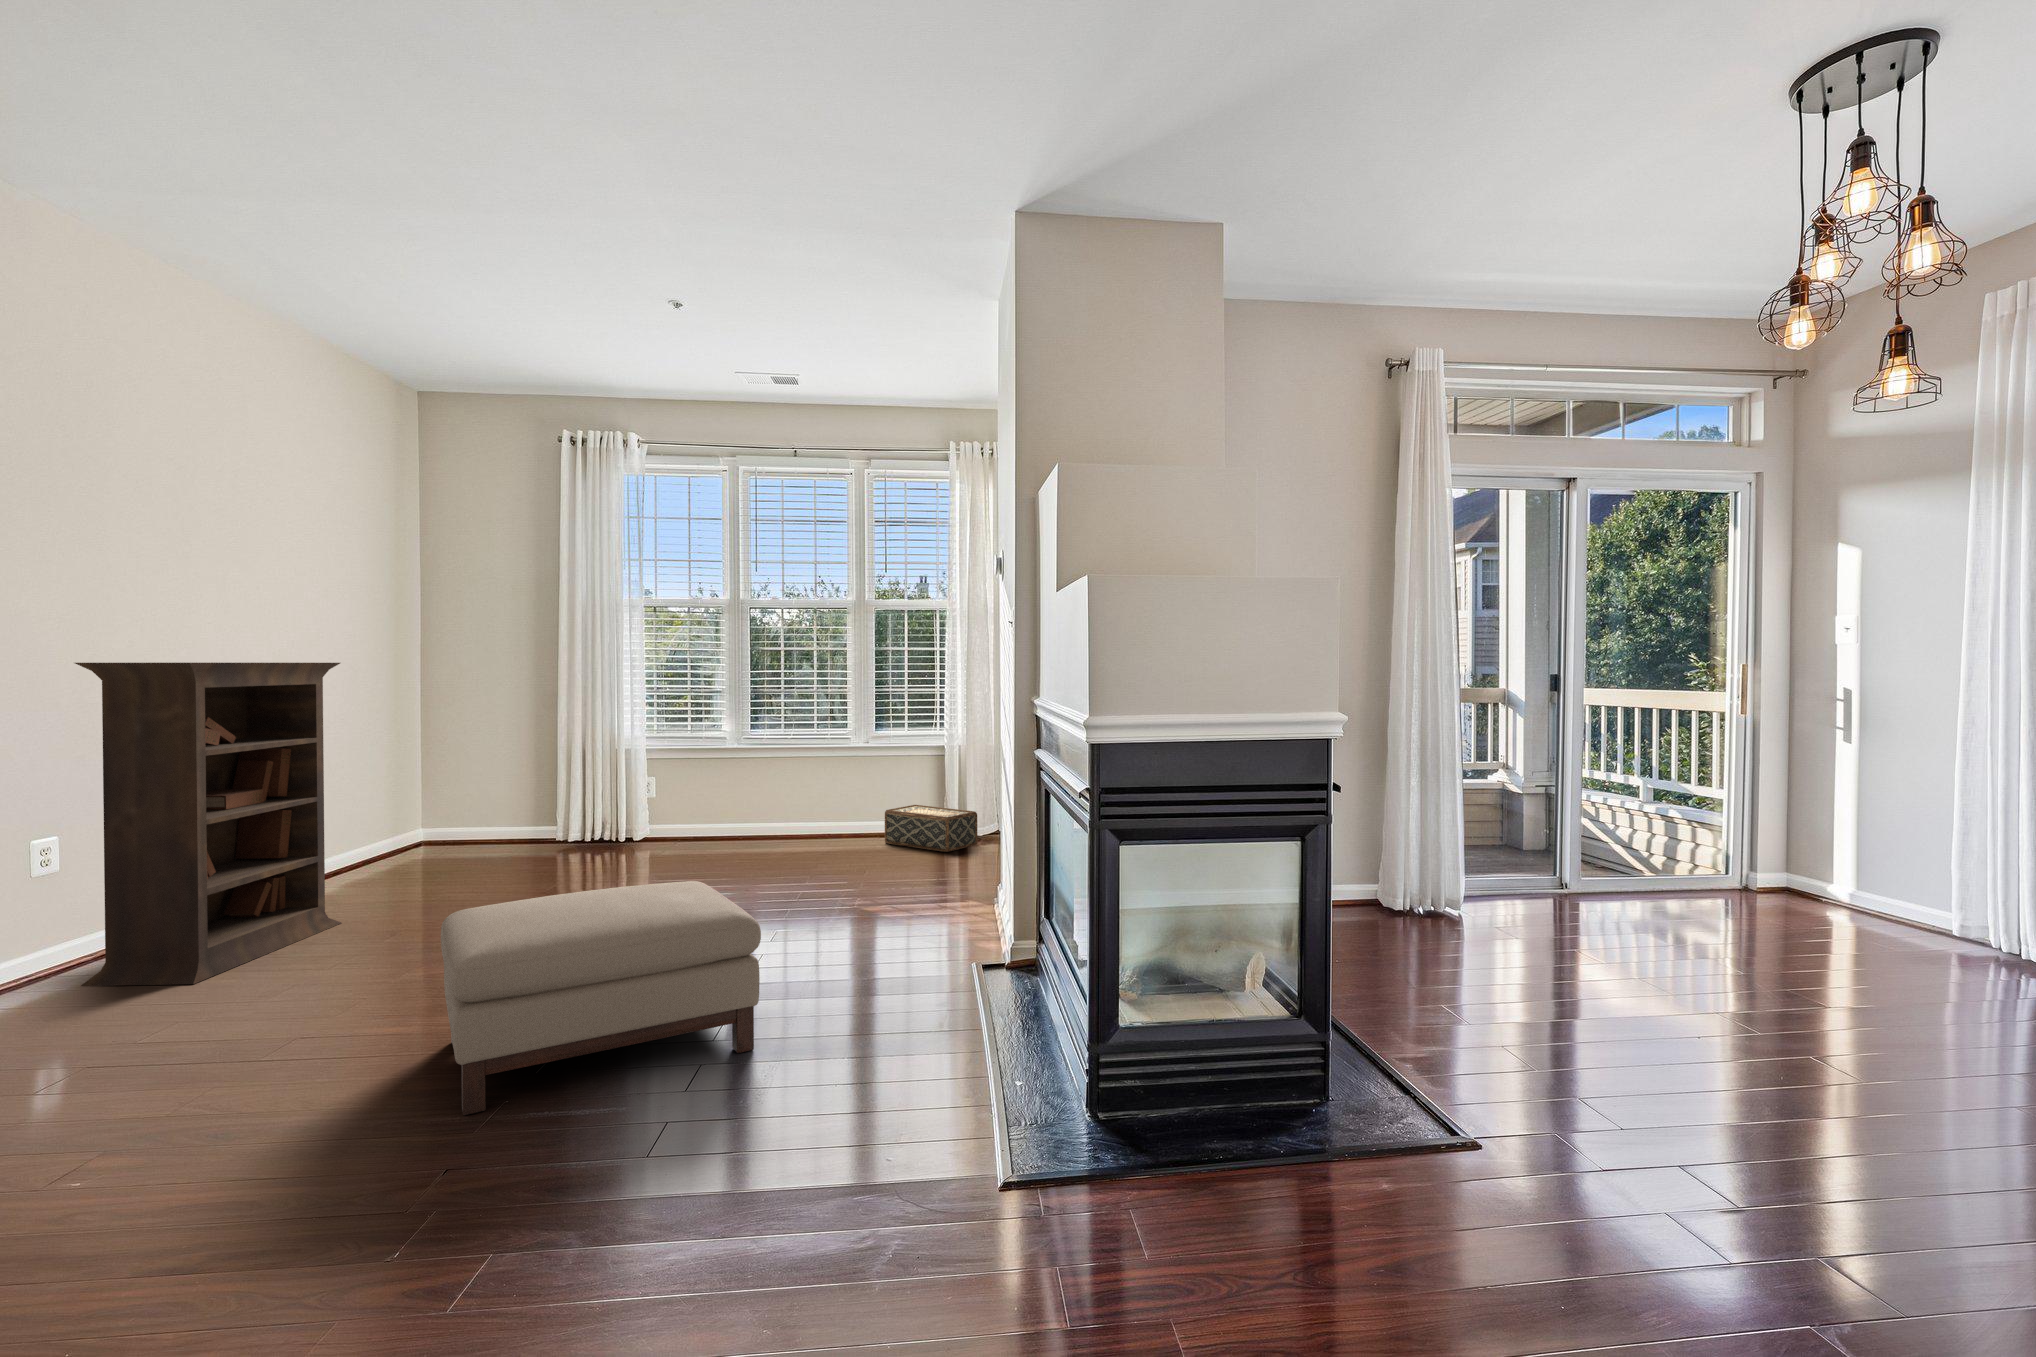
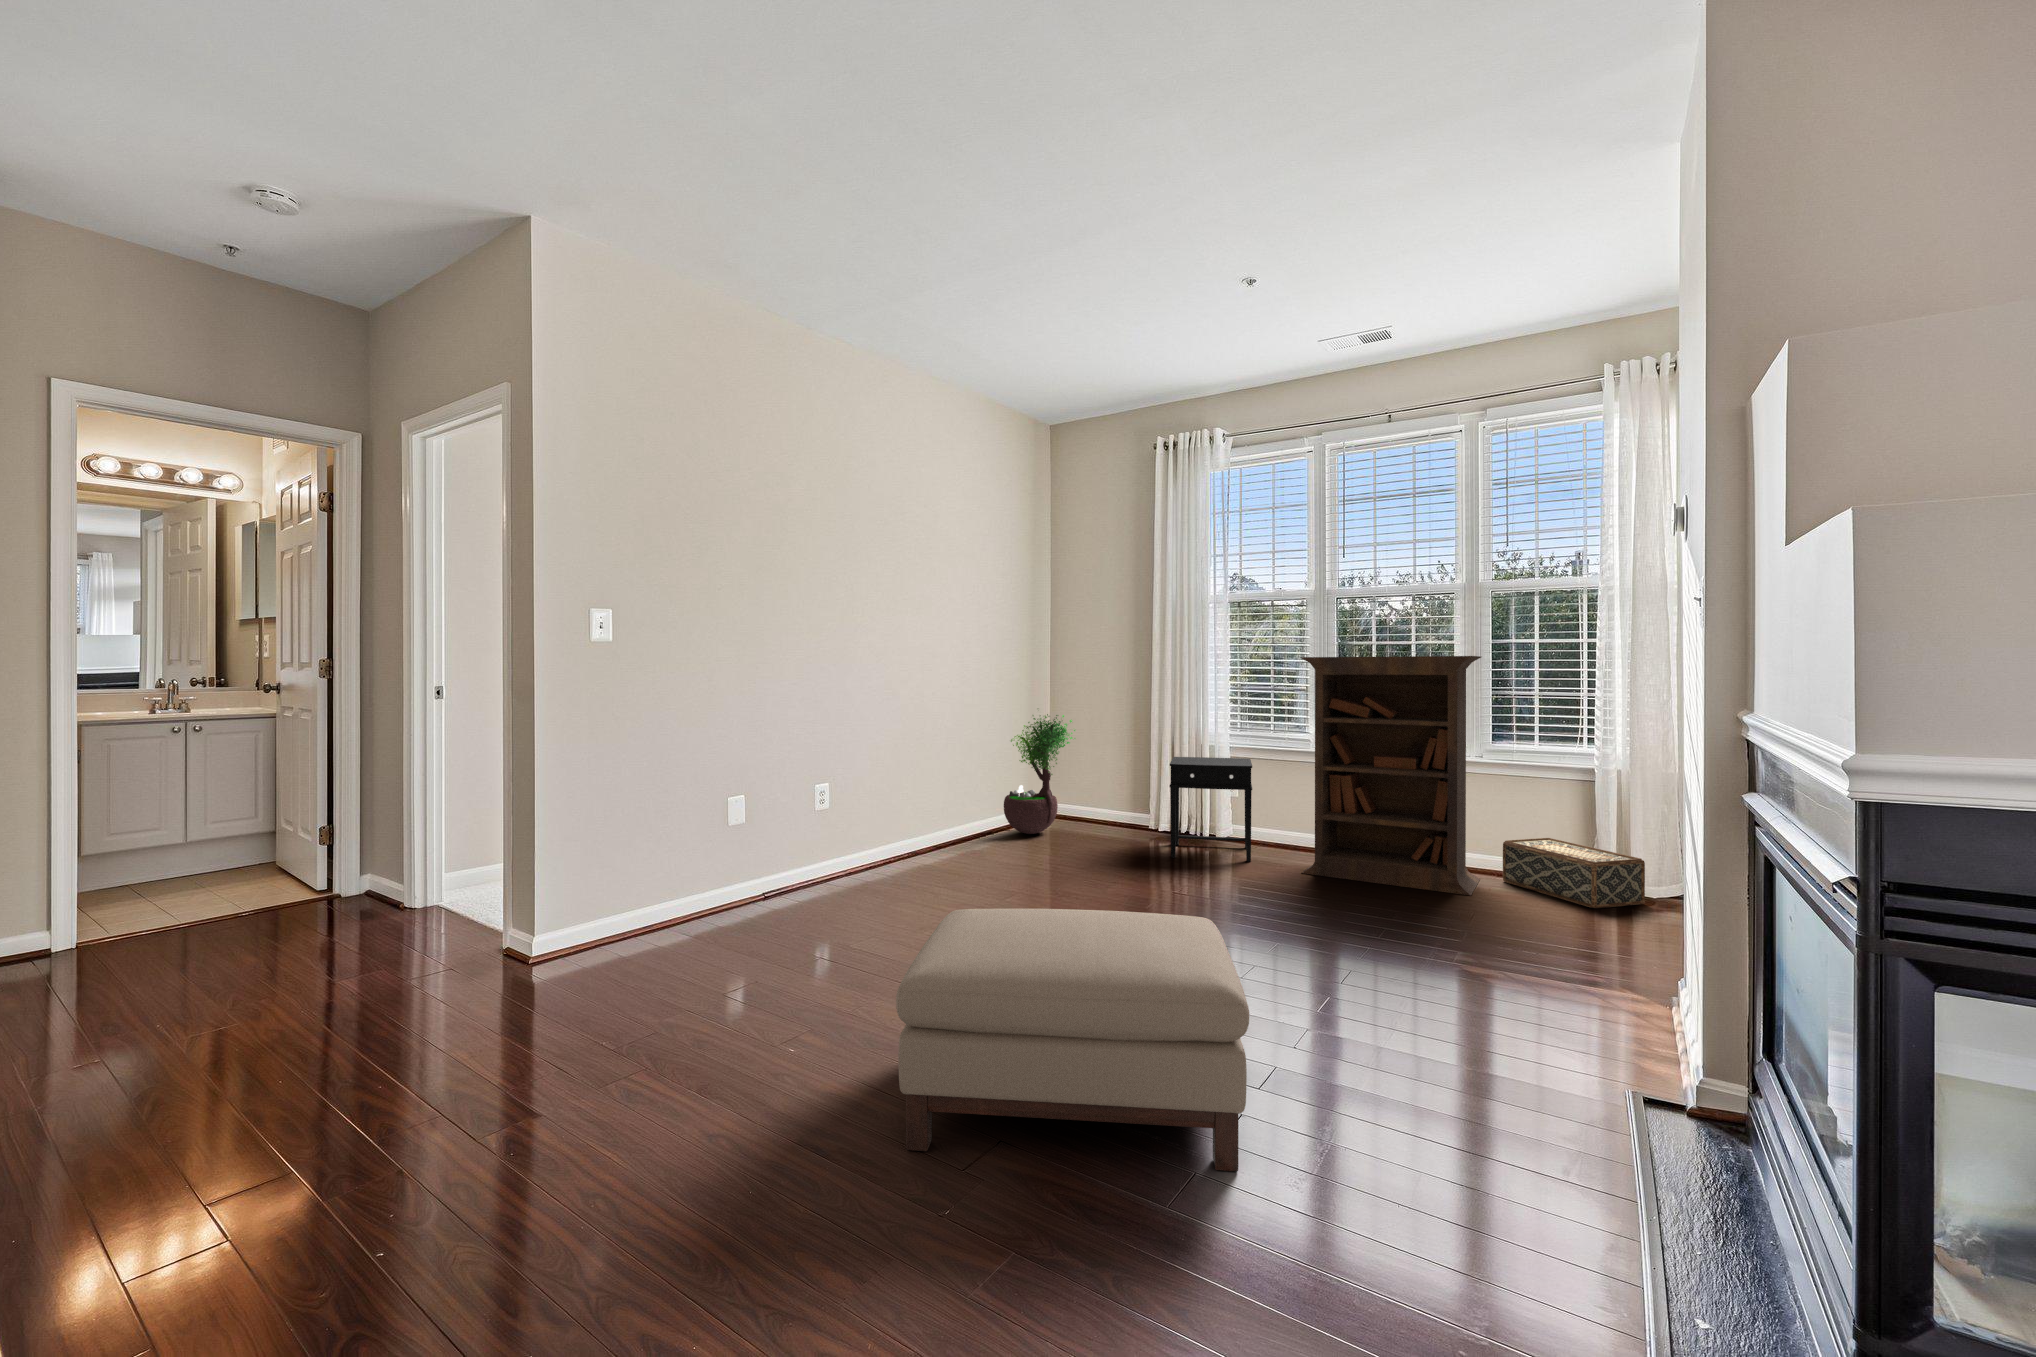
bookcase: present [75,663,341,986] -> present [1300,656,1481,895]
potted tree: none [371,717,468,863] -> present [1004,714,1075,834]
side table: none [589,759,676,863] -> present [1170,757,1252,862]

